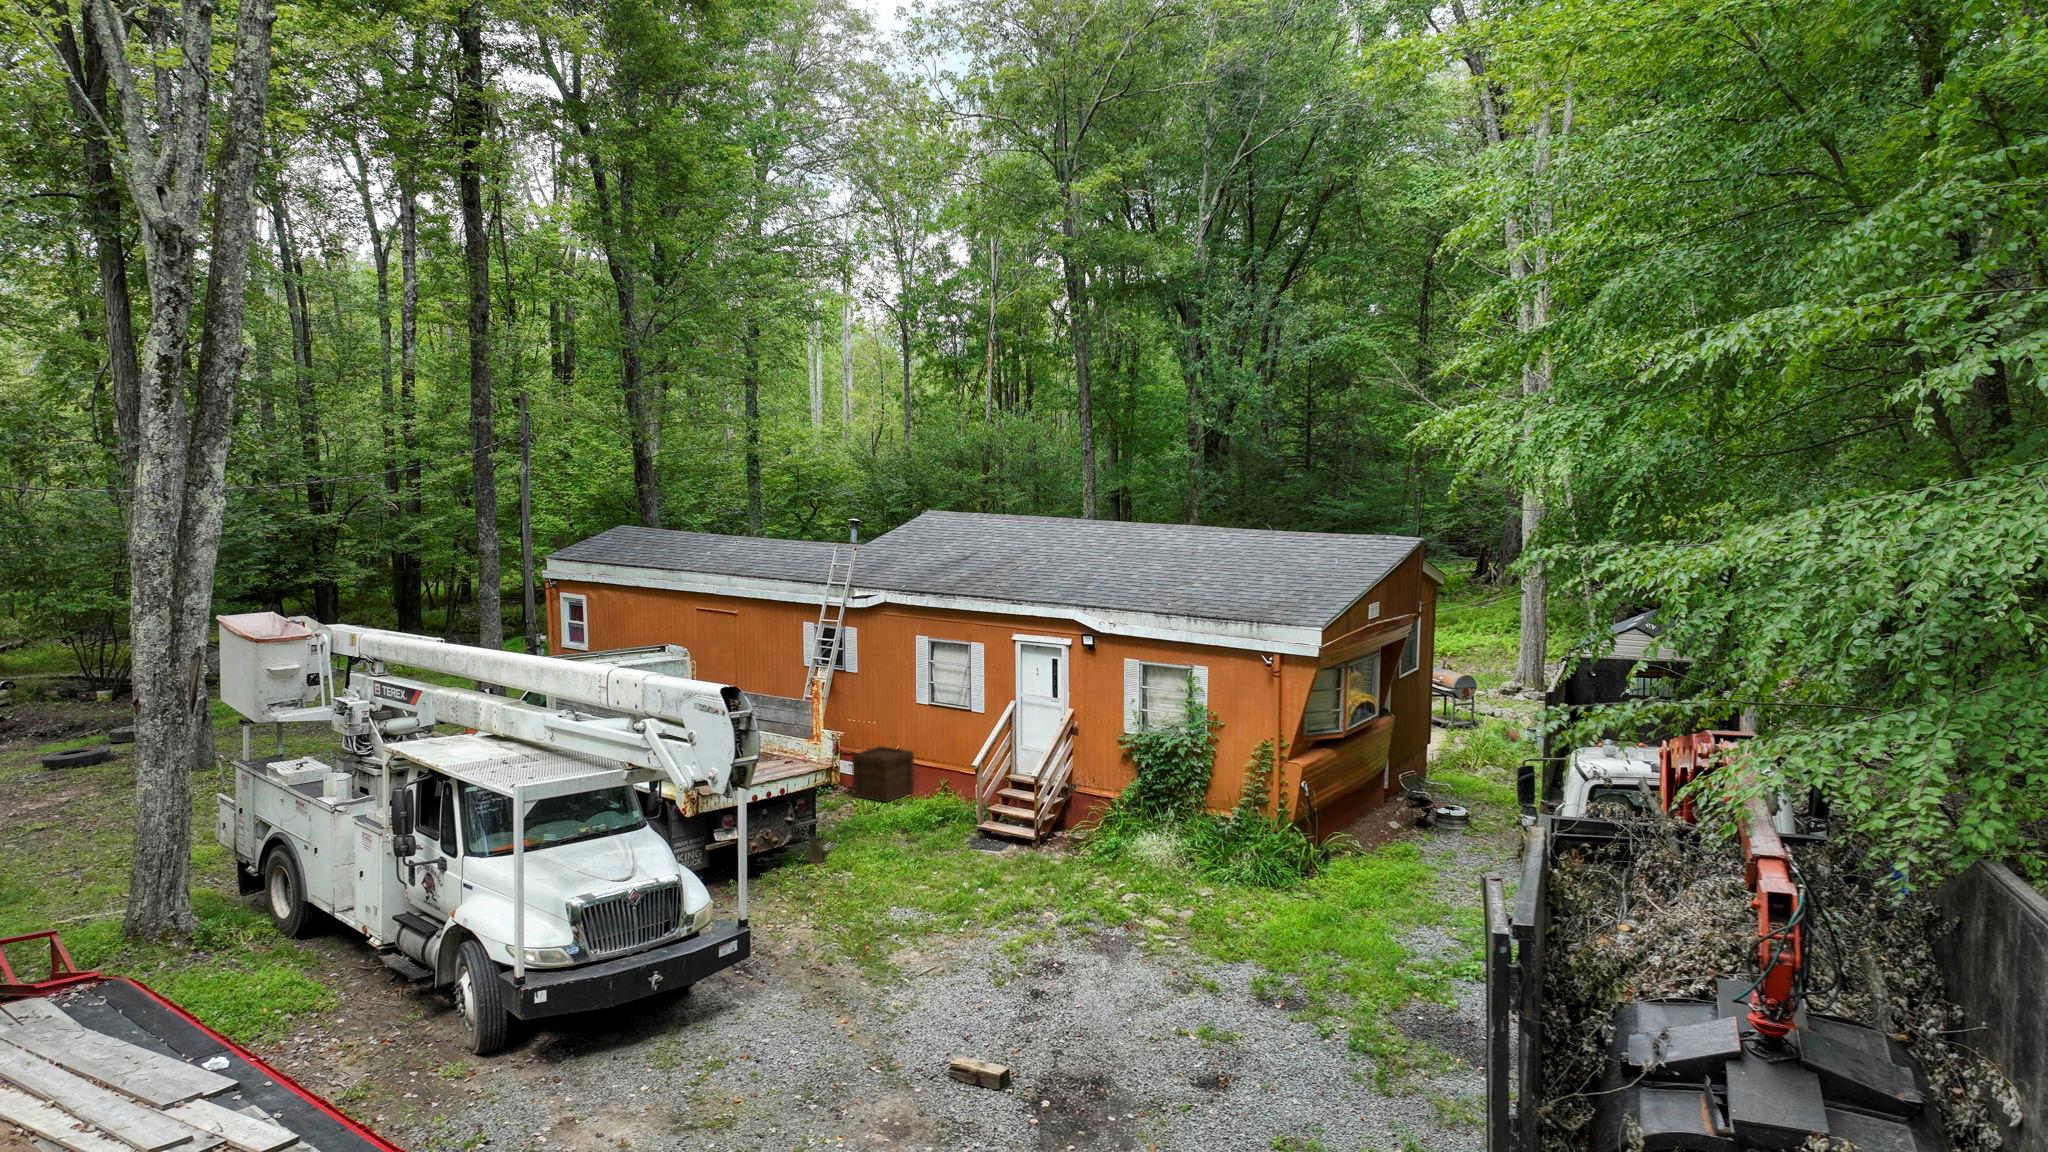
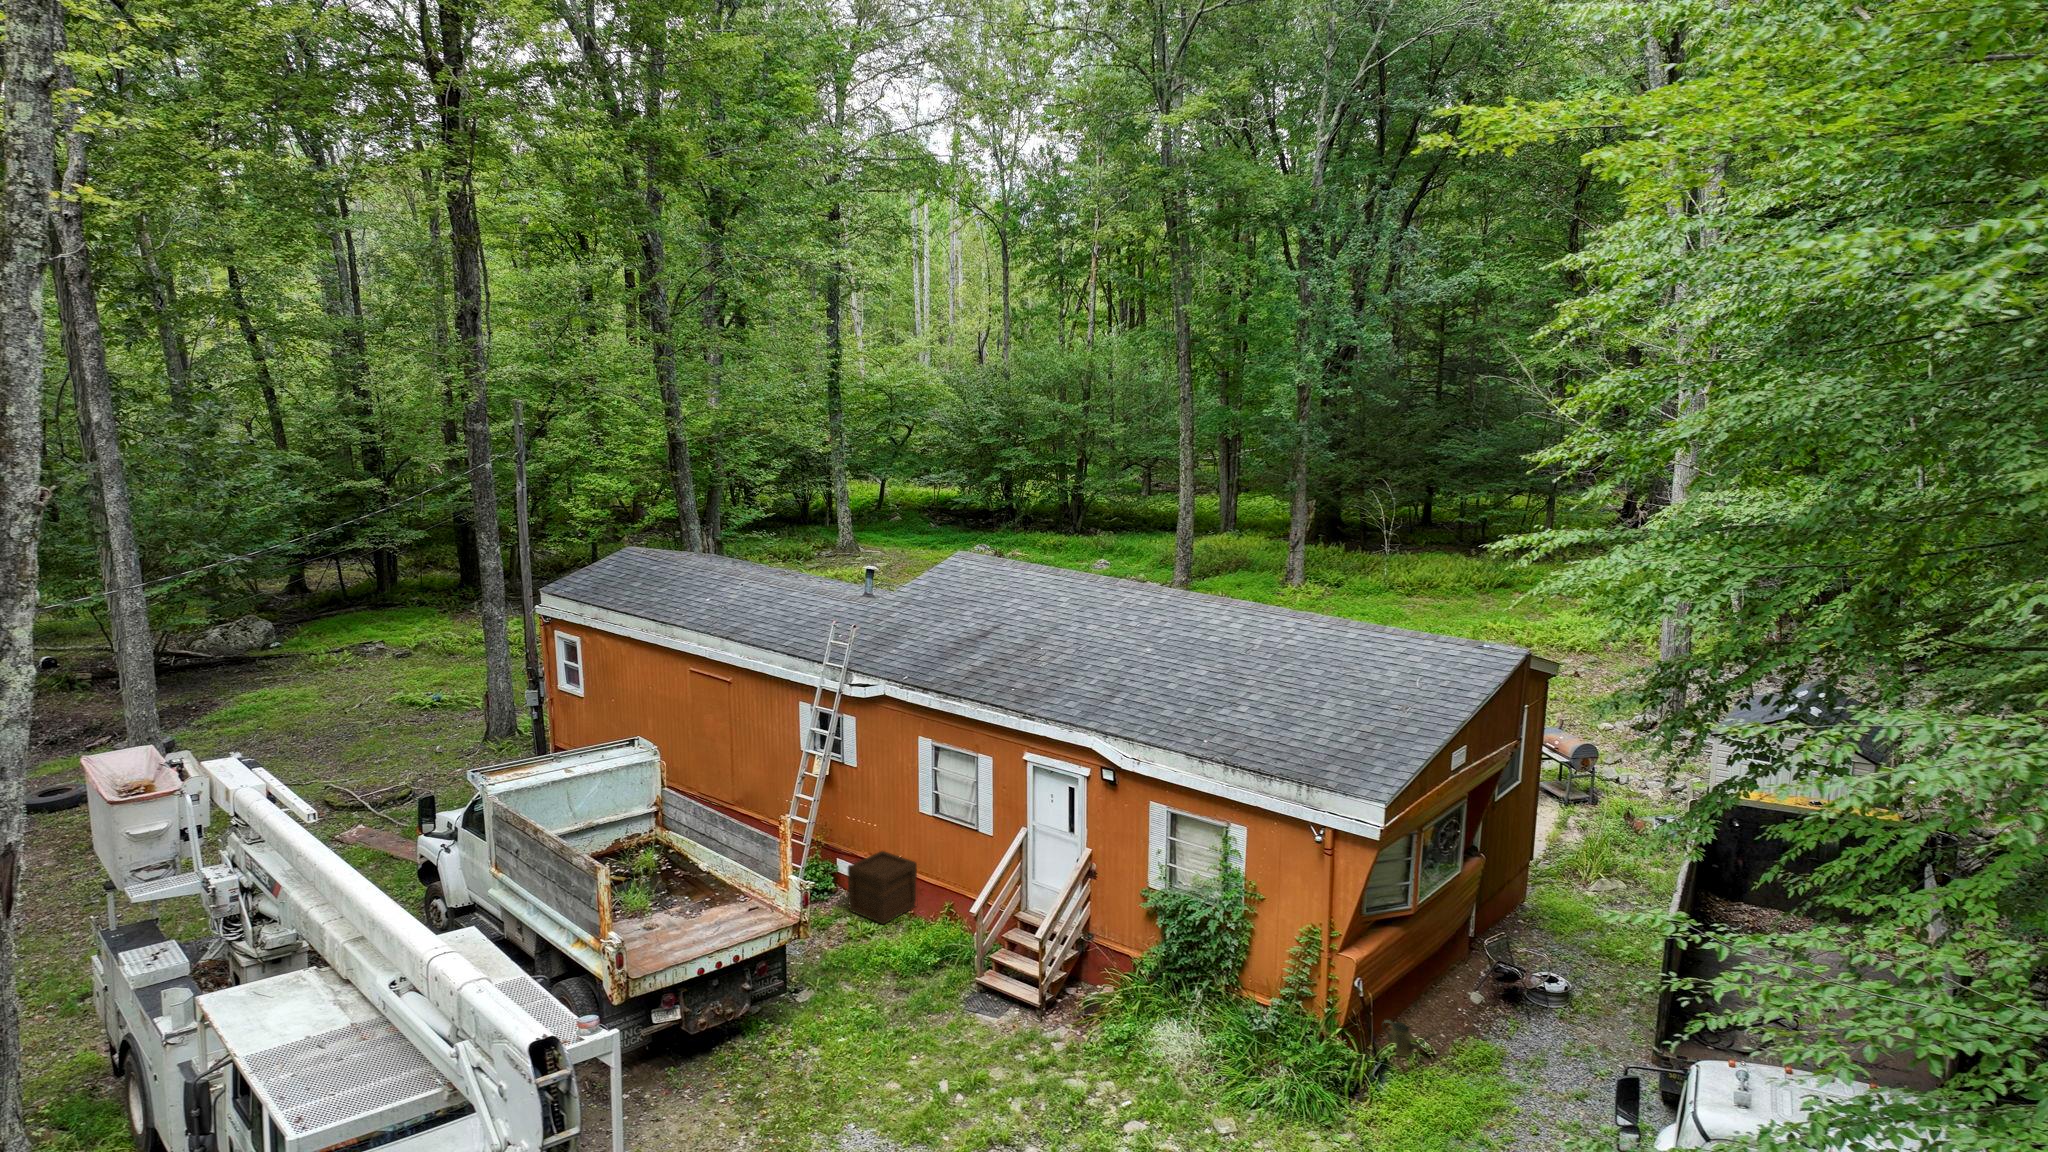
watering can: present [802,836,837,863] -> present [1382,1020,1434,1057]

